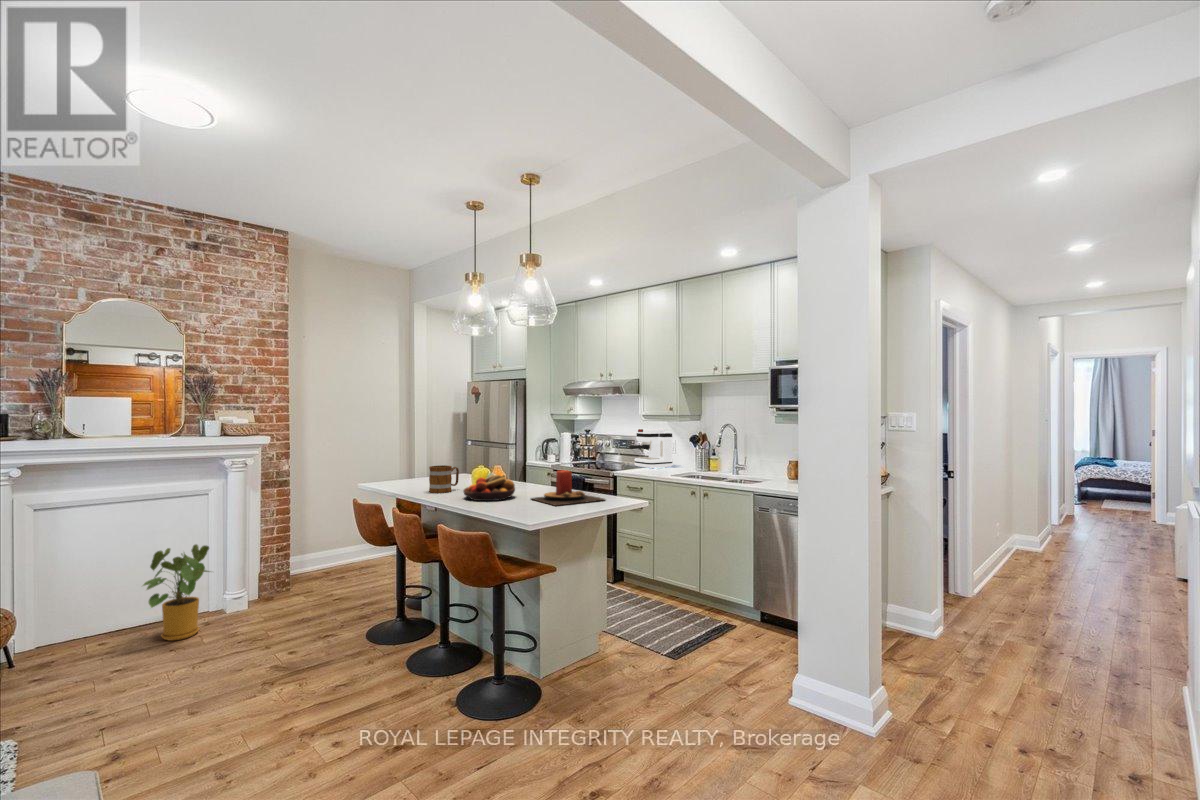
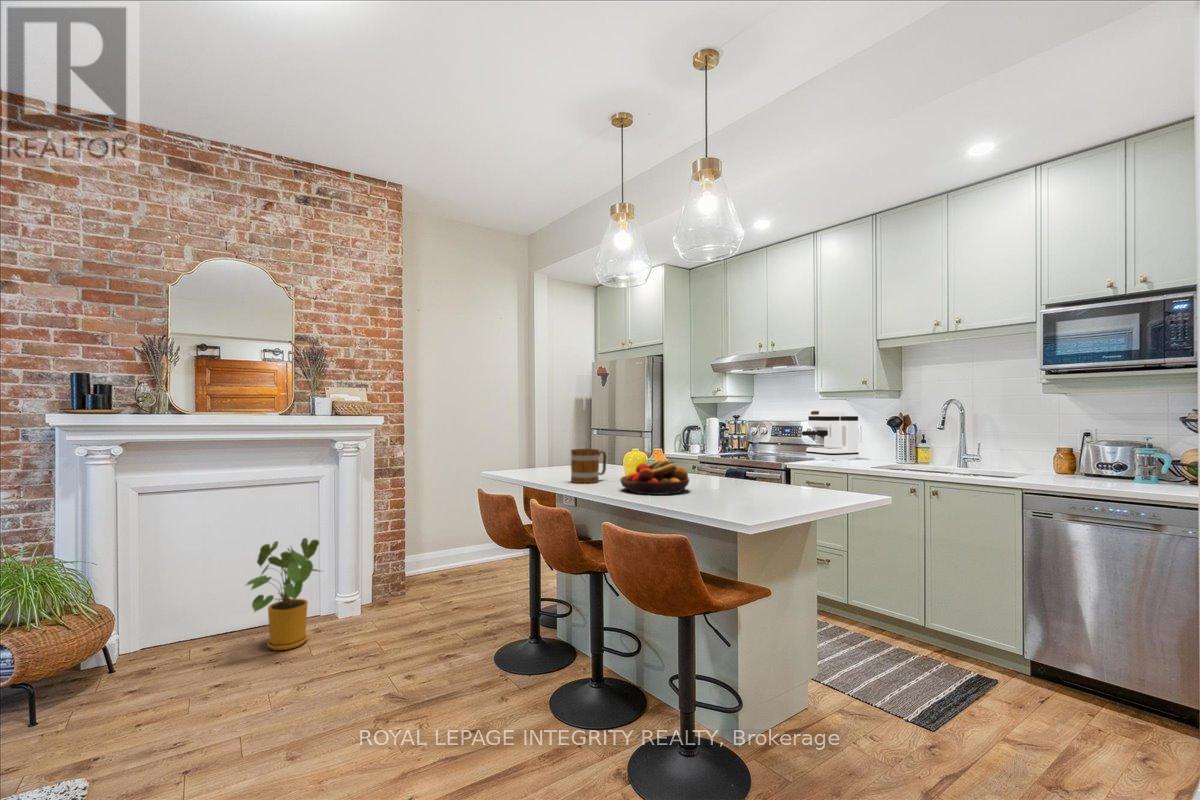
candle: present [531,470,605,506] -> none [712,453,825,503]

